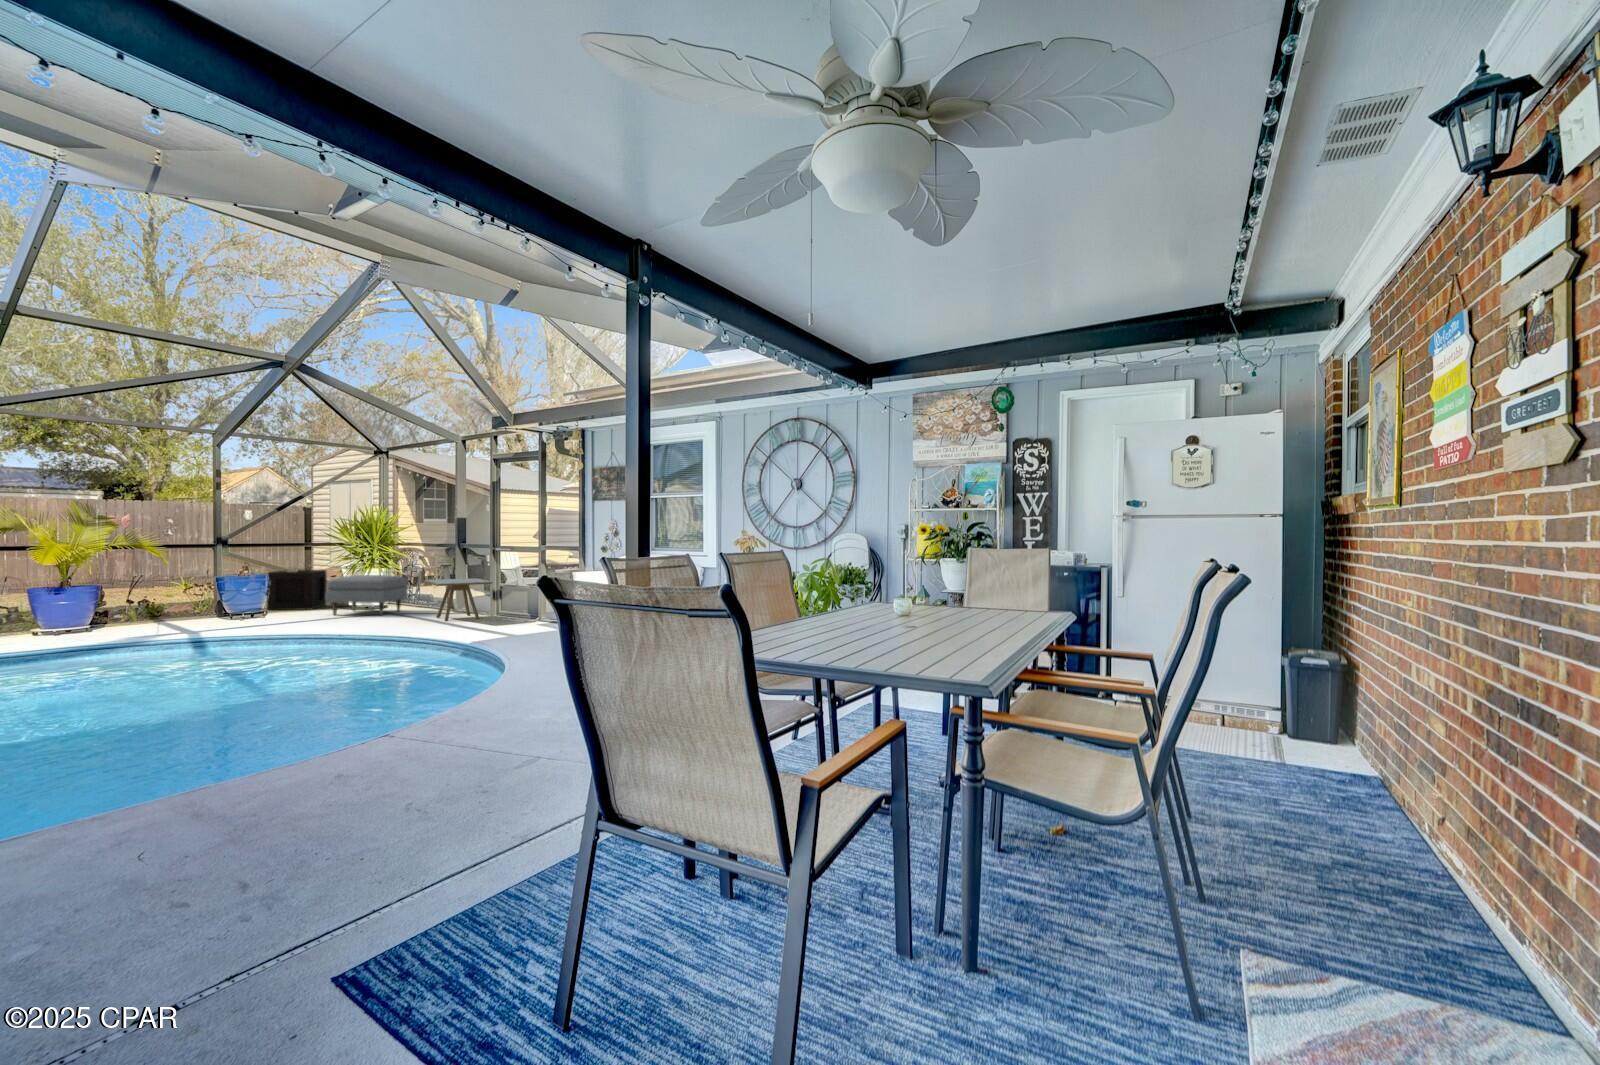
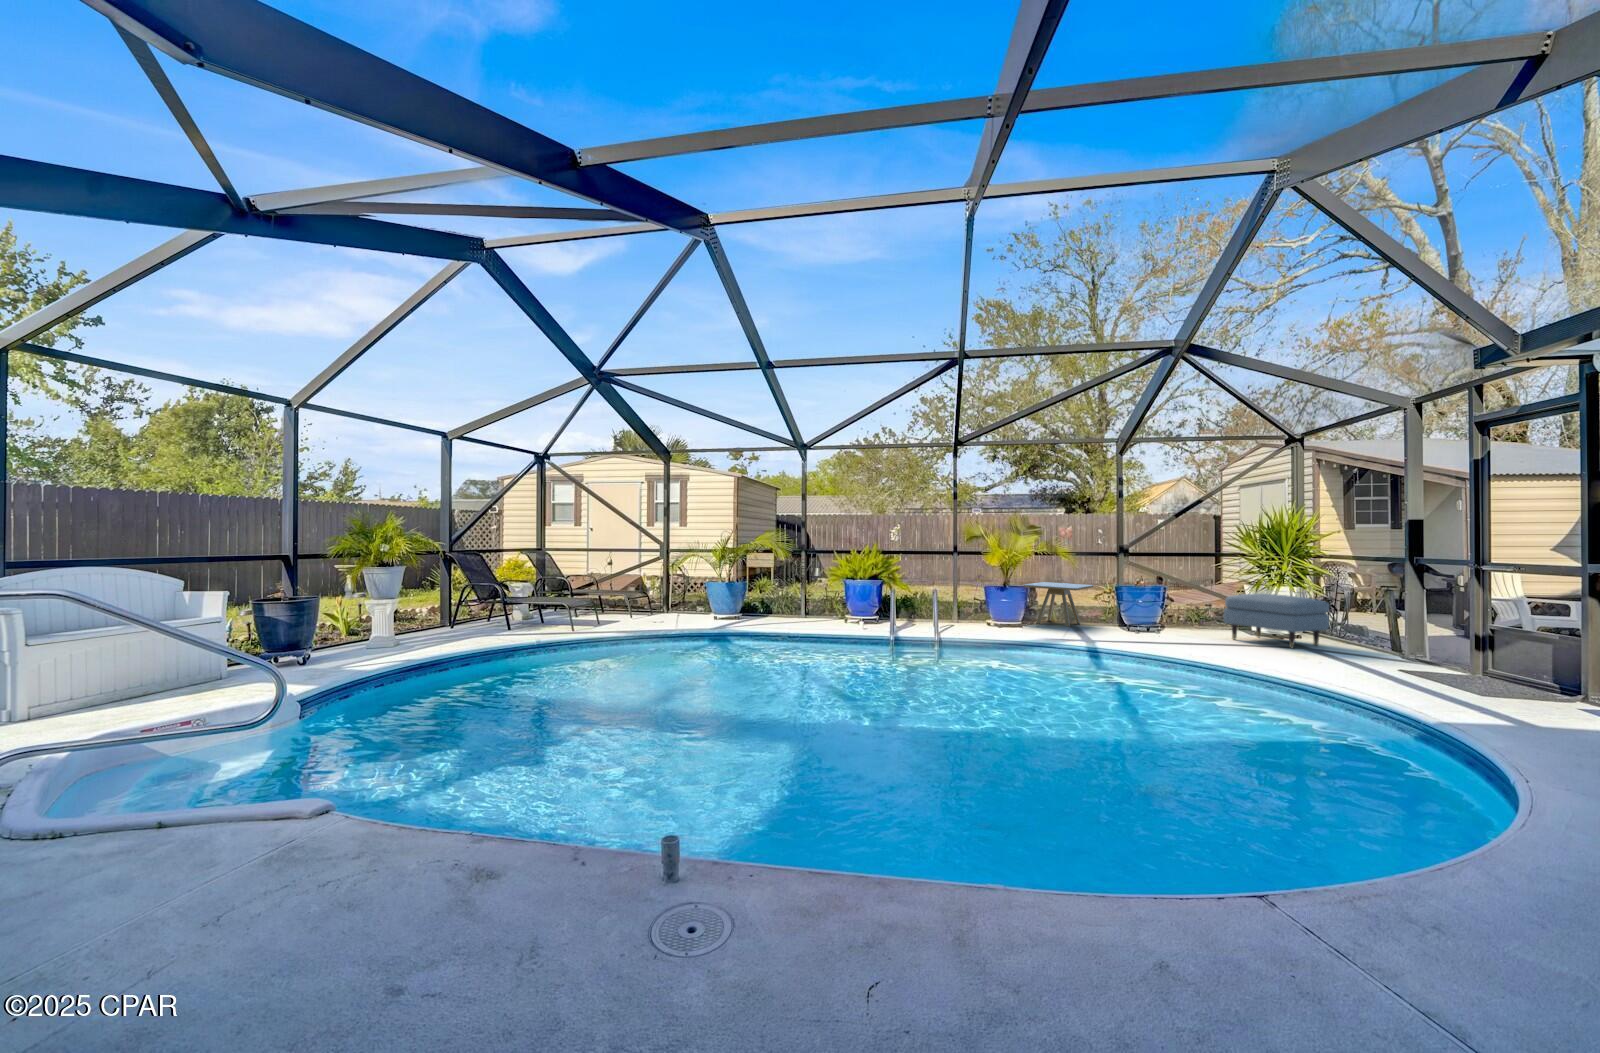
wooden crate: present [267,570,327,610] -> none [1167,581,1229,629]
side table: present [425,578,492,621] -> present [1024,582,1093,627]

